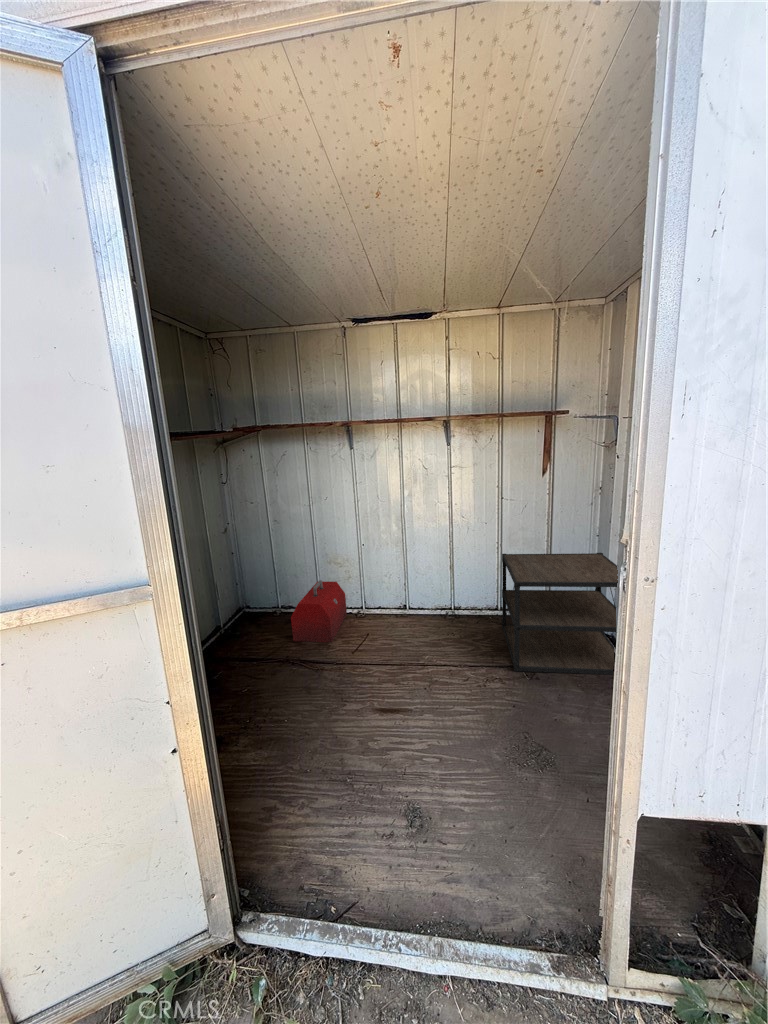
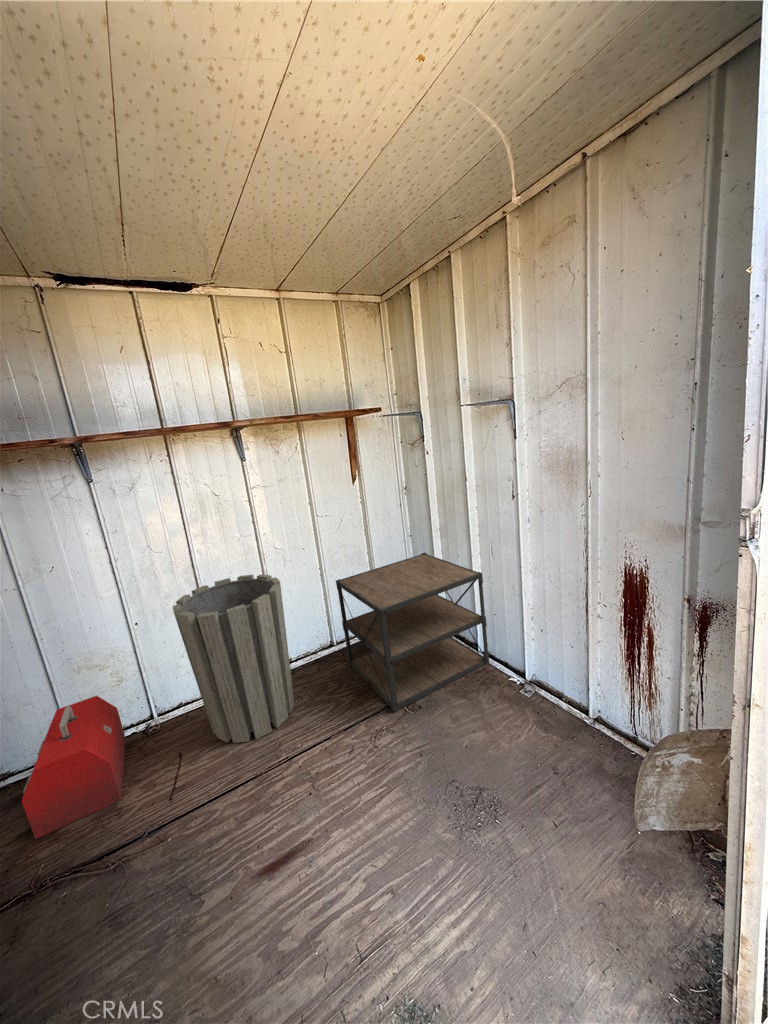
trash can: none [379,531,452,645] -> present [173,574,294,743]

